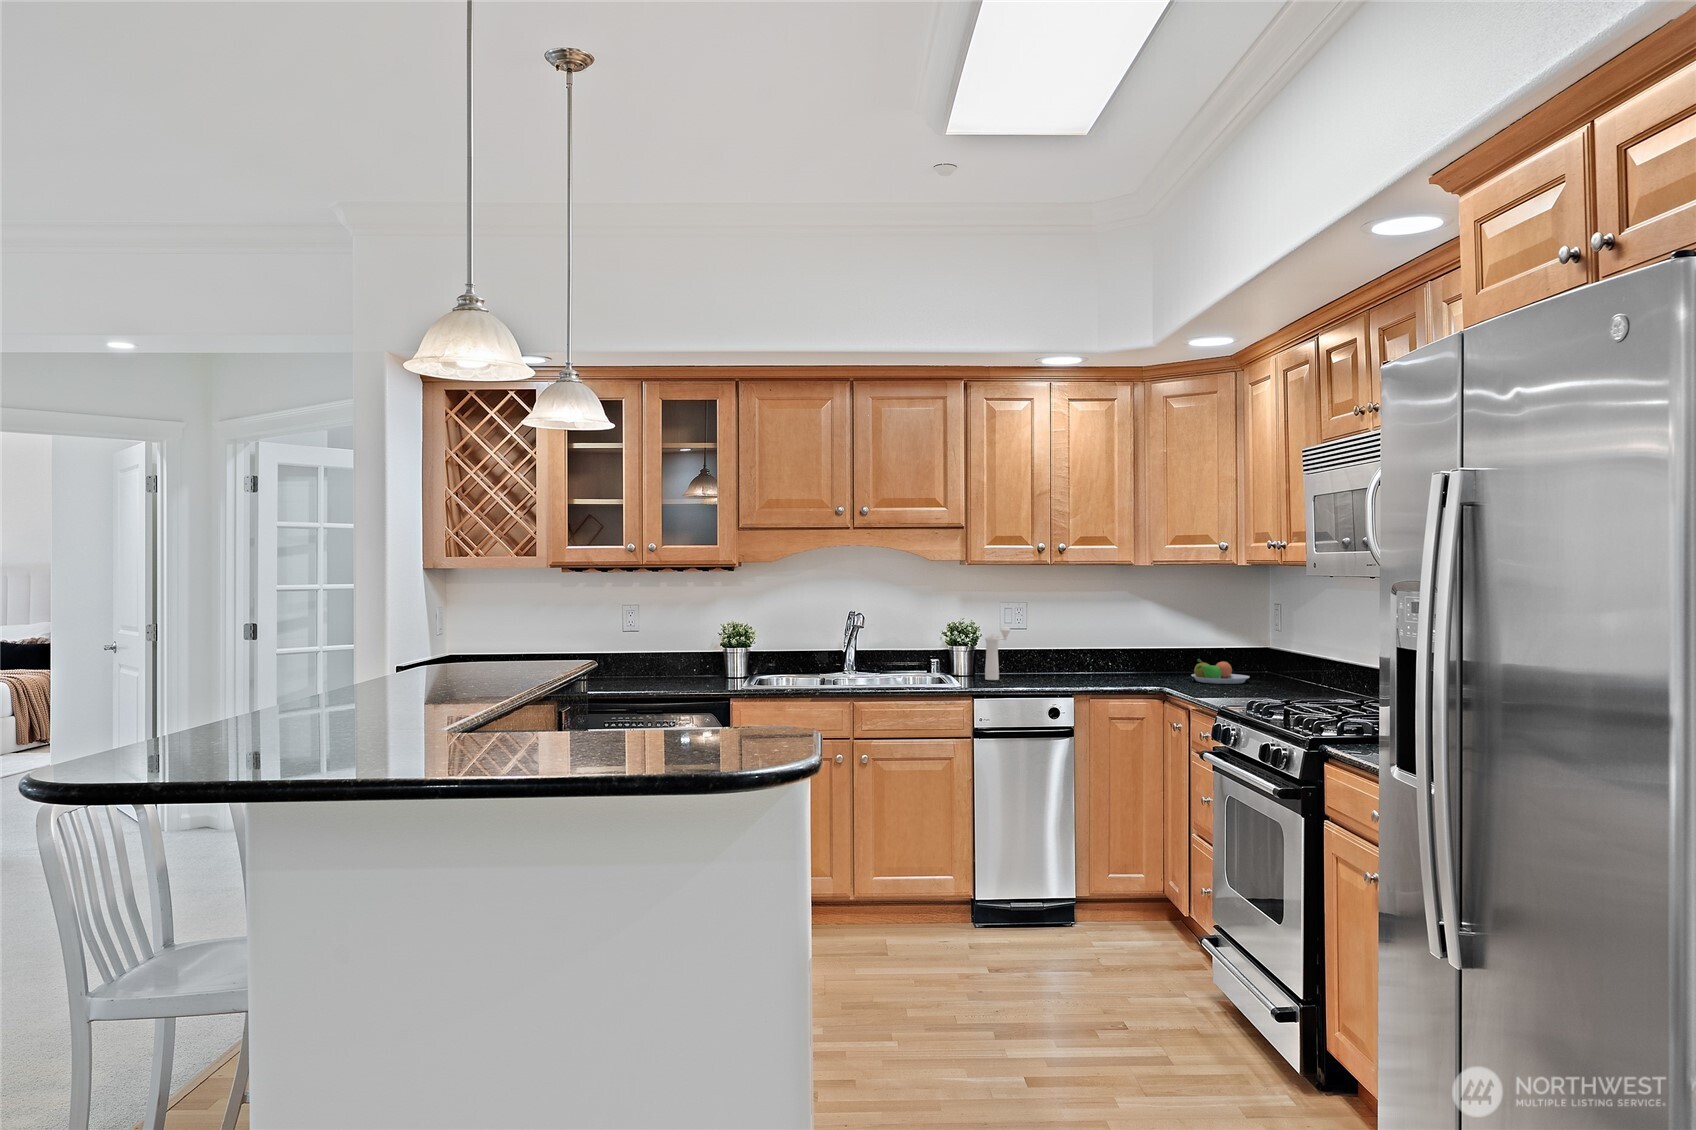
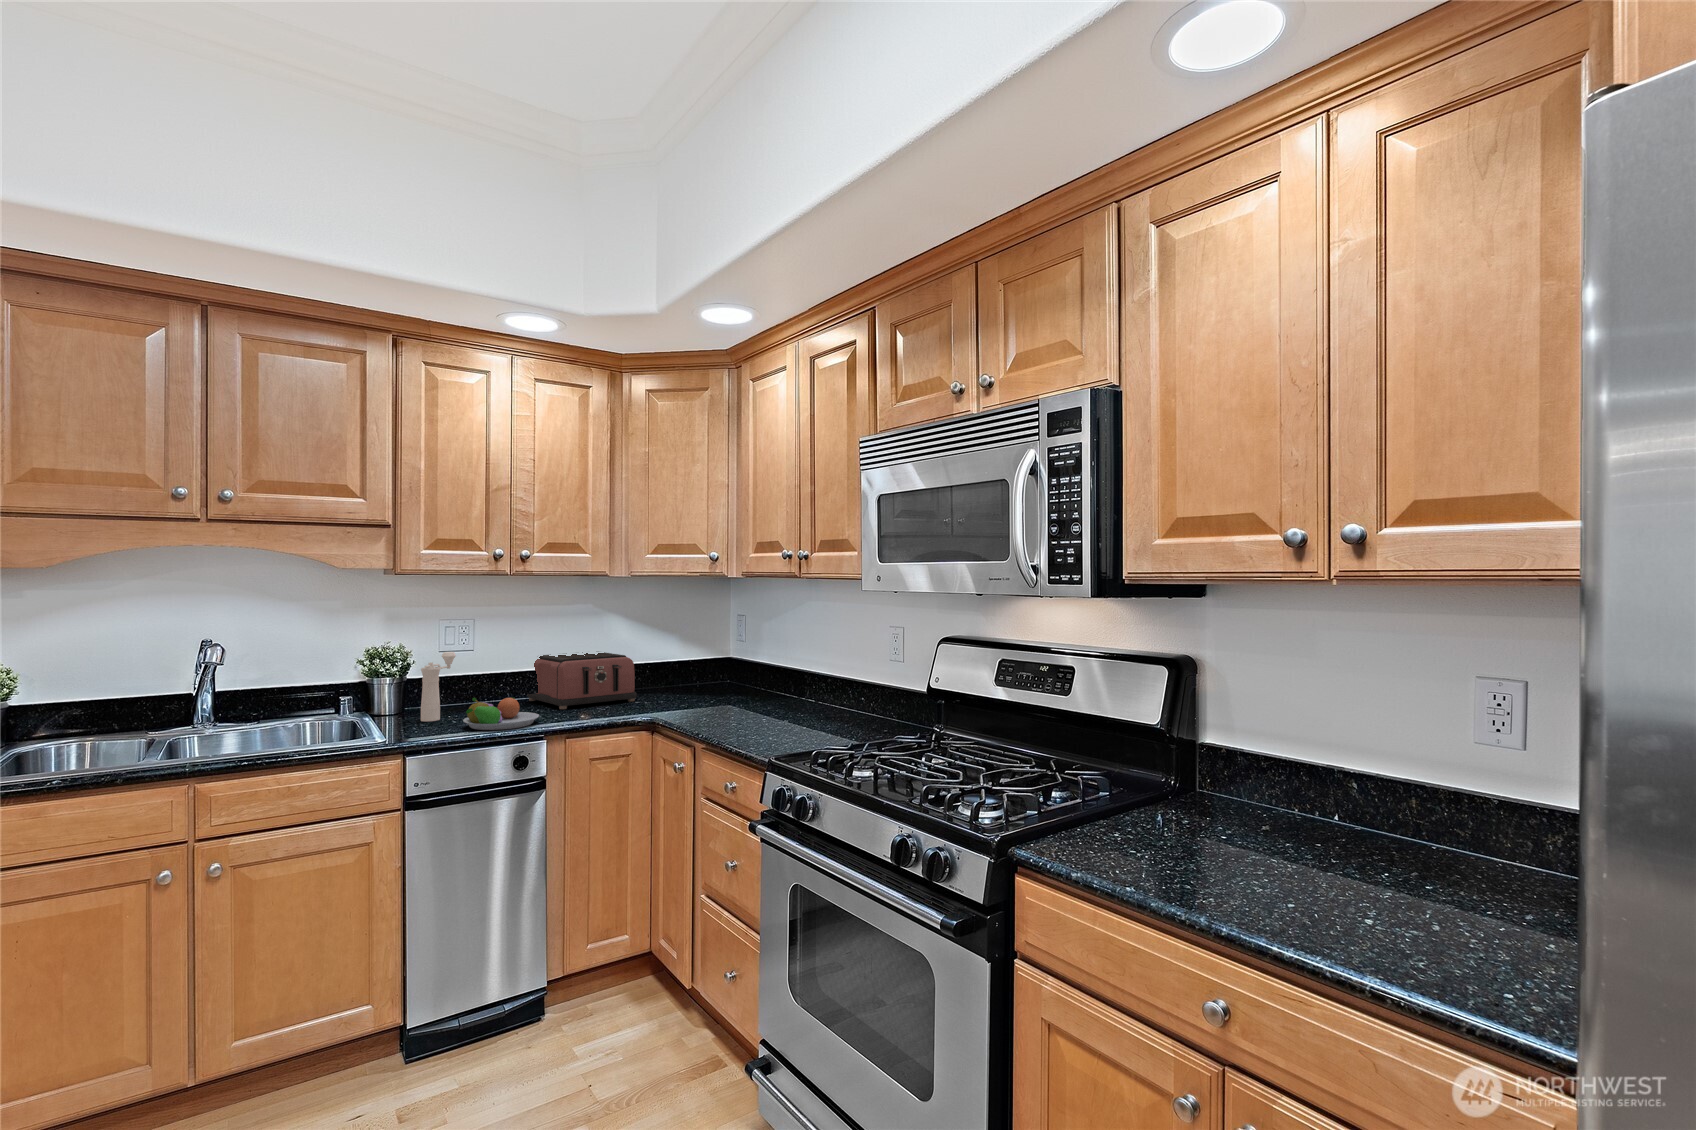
toaster: none [1067,634,1160,680] -> present [527,652,637,709]
fruit bowl: present [1191,659,1249,684] -> present [463,697,539,730]

